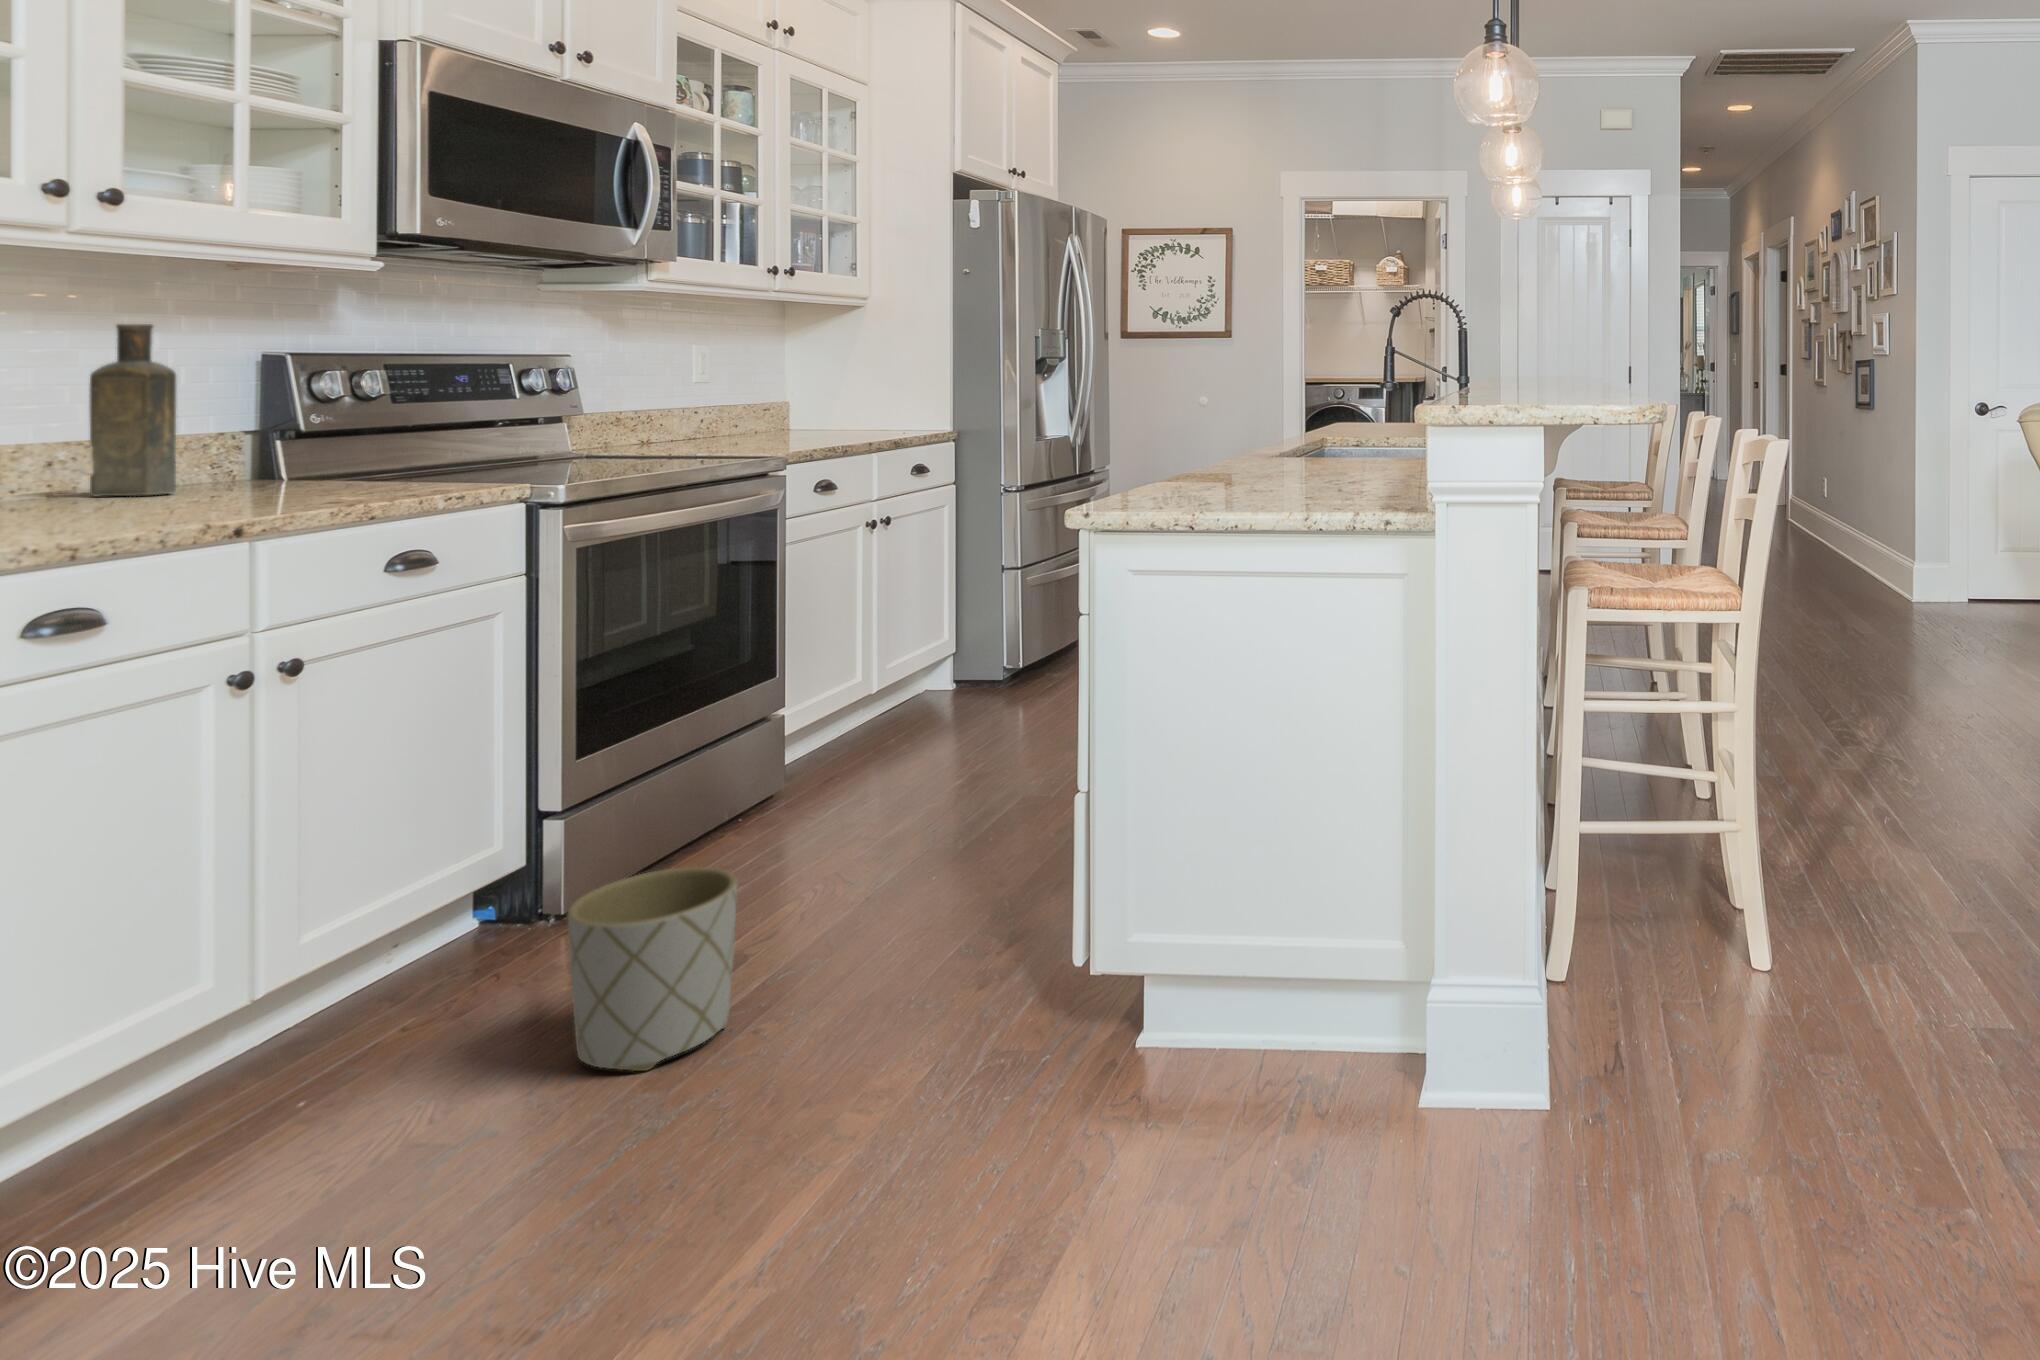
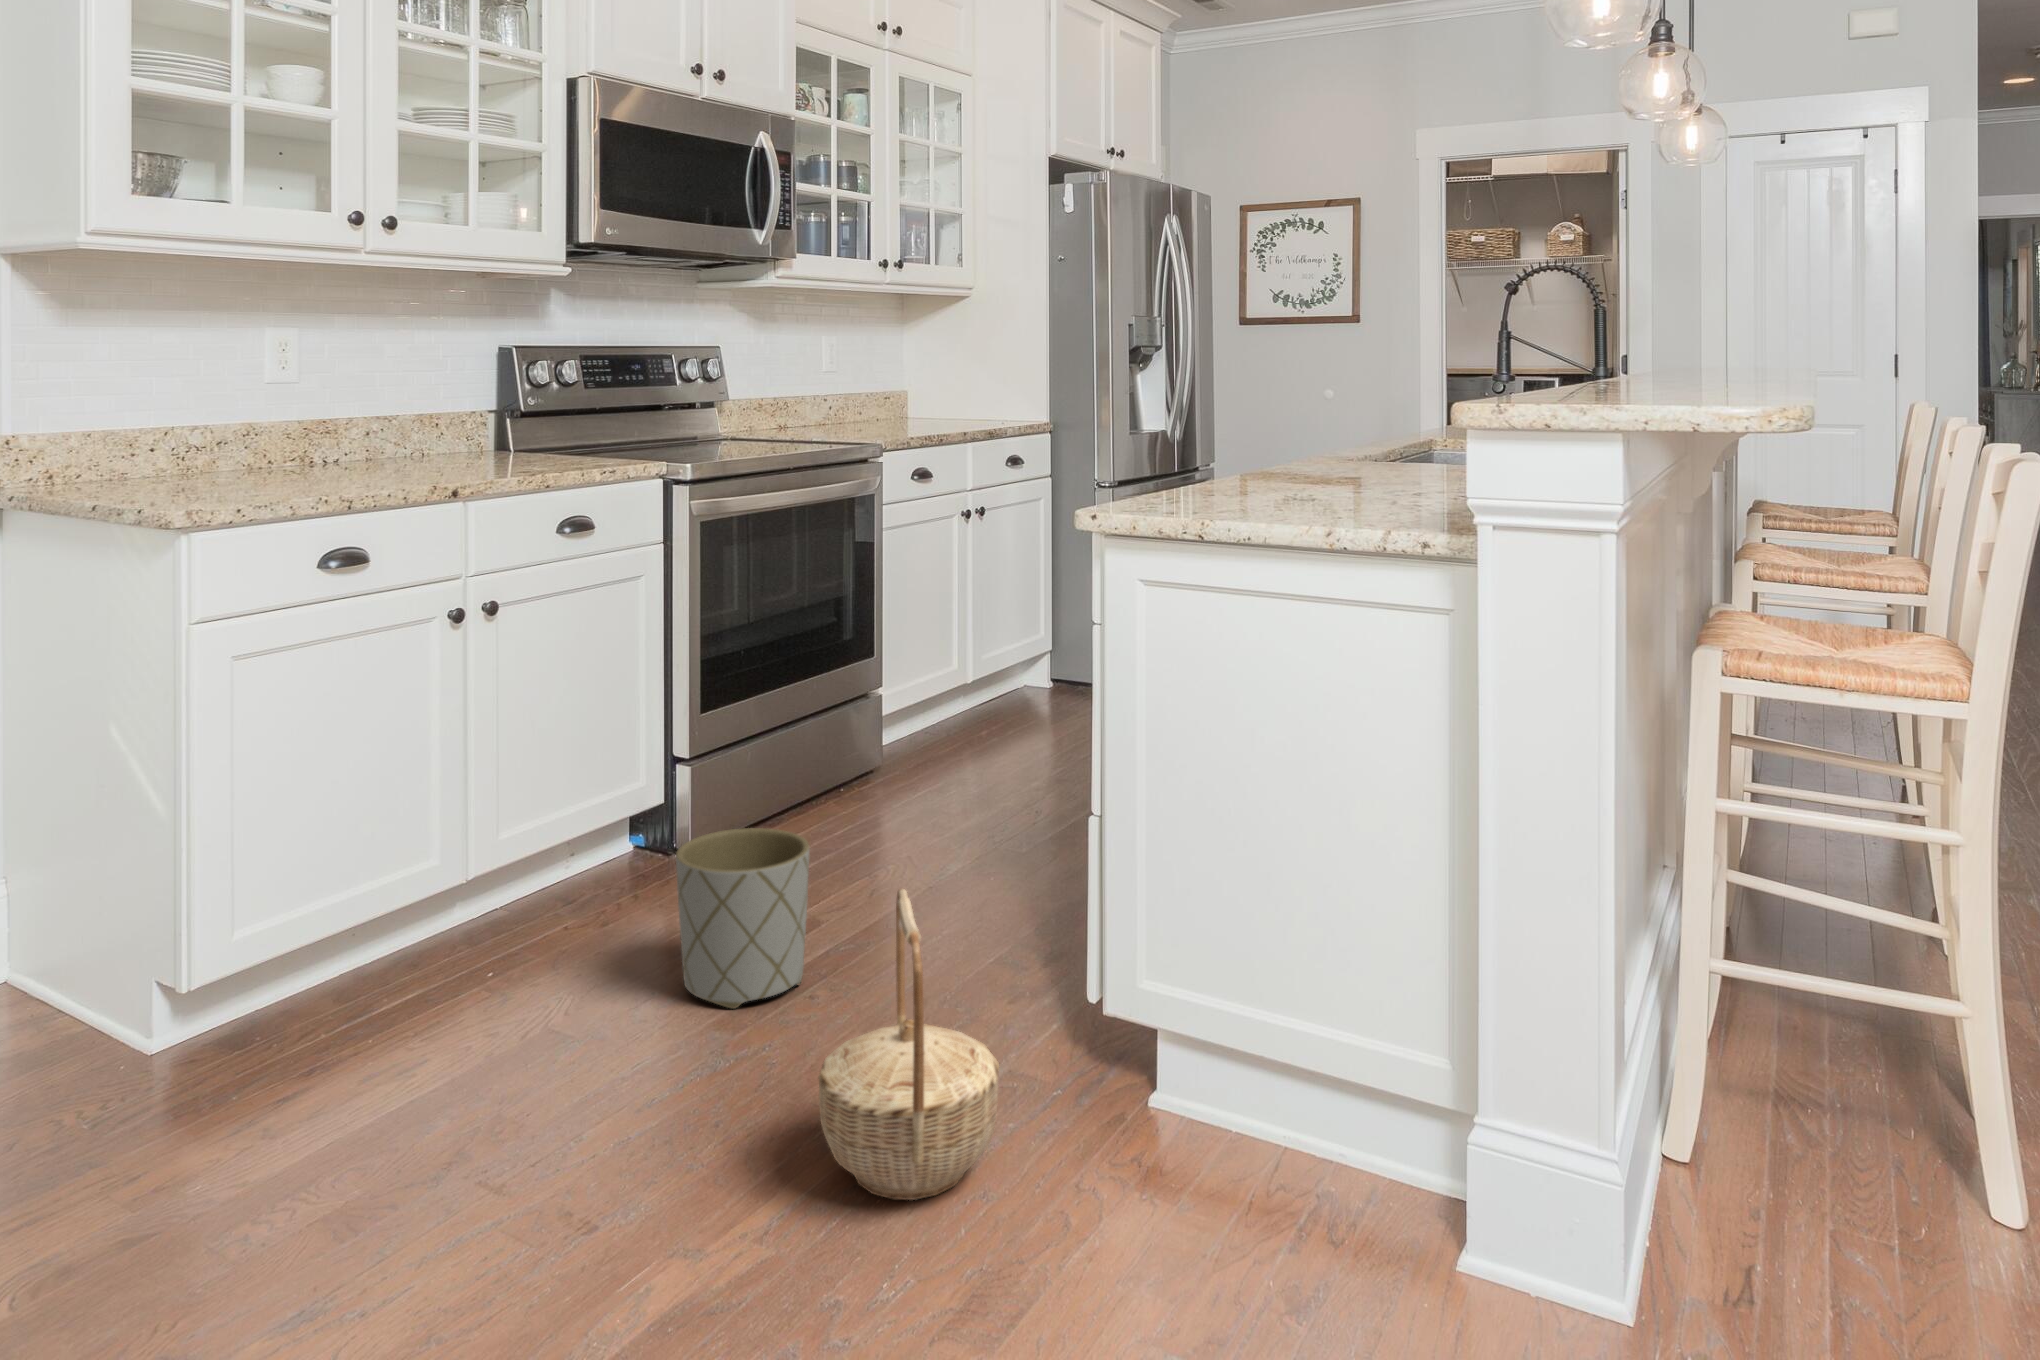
bottle: present [90,324,176,497] -> none [382,325,434,464]
basket: none [791,904,994,1227] -> present [818,888,999,1200]

